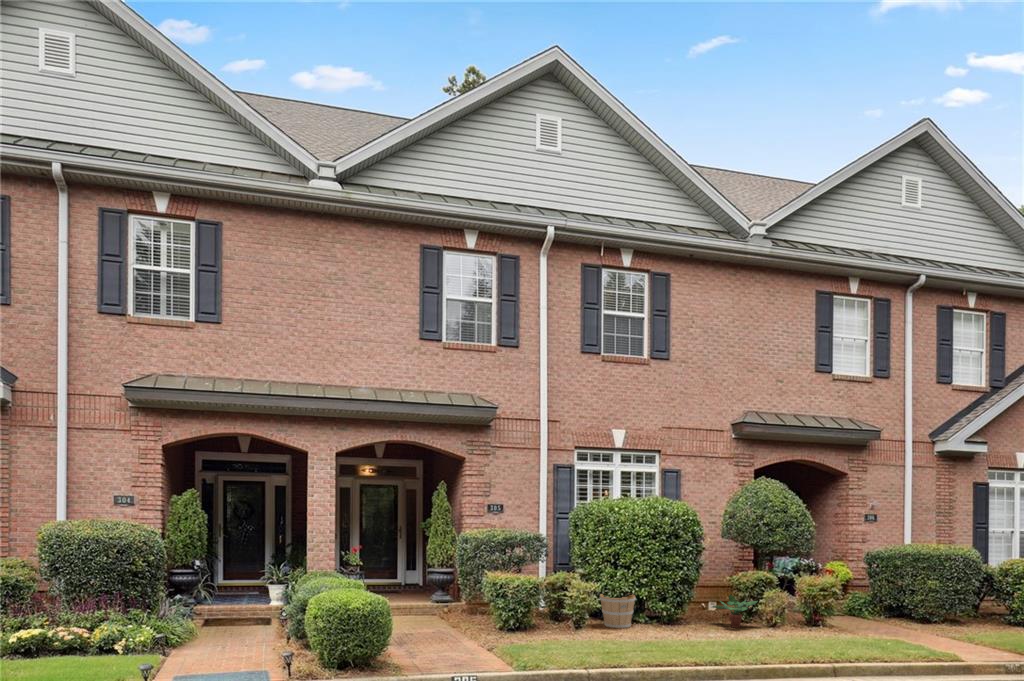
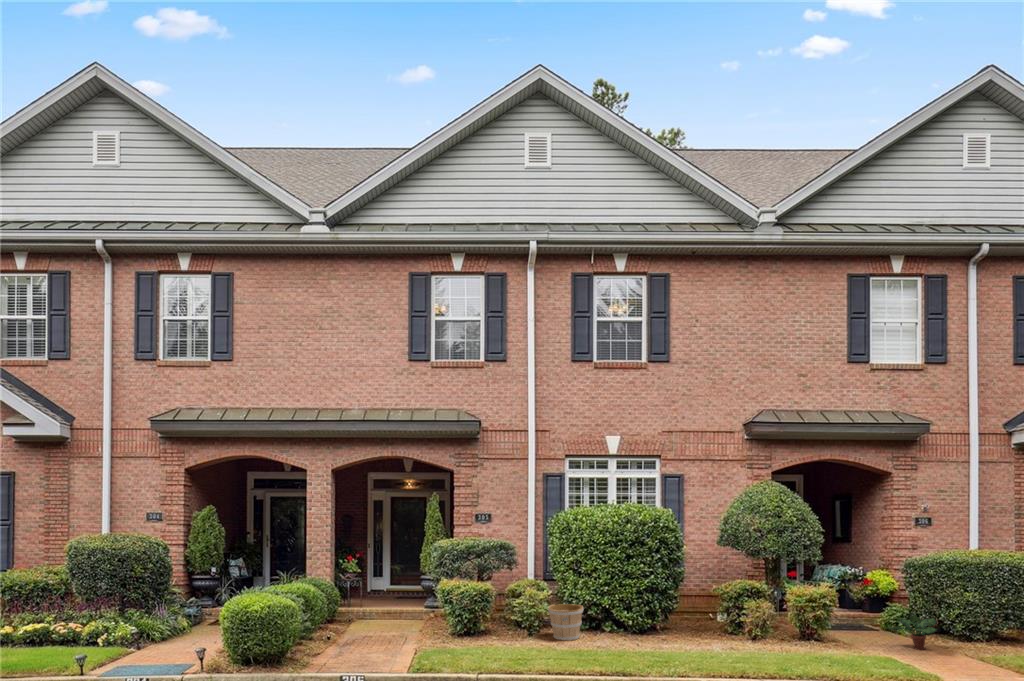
potted plant: present [713,595,757,628] -> present [888,615,937,650]

